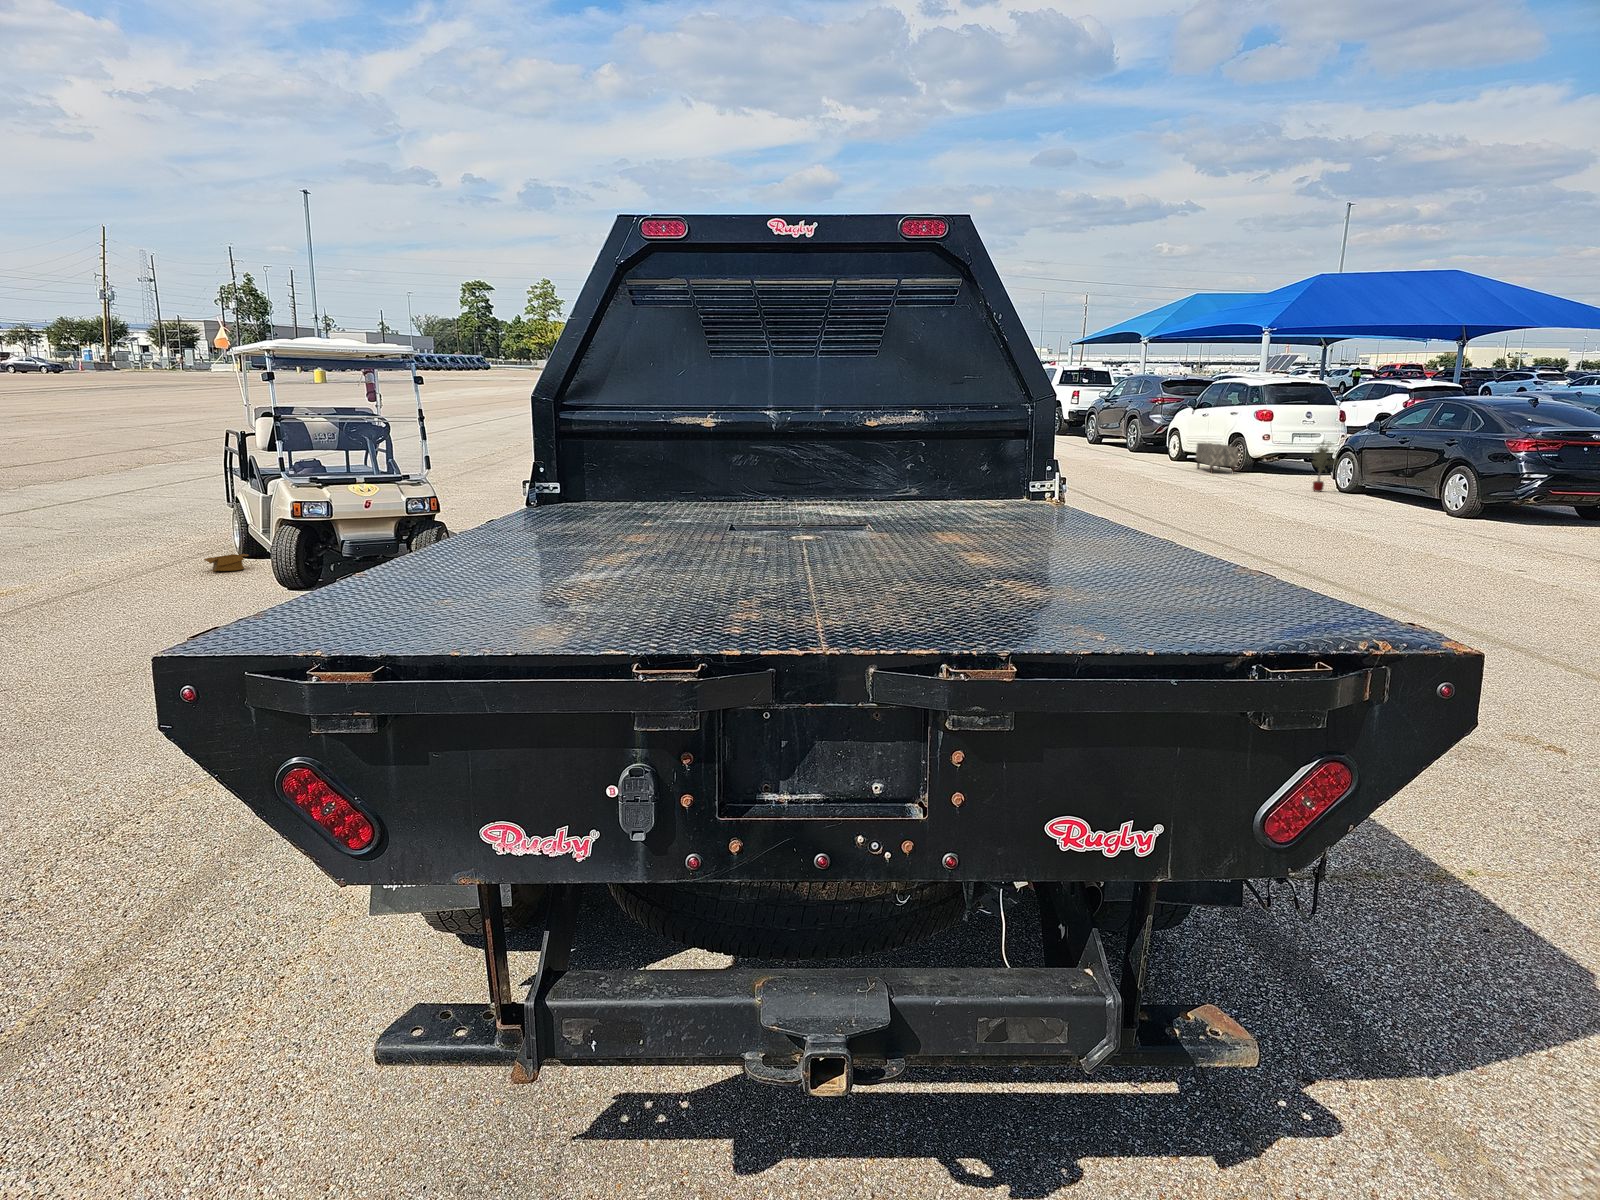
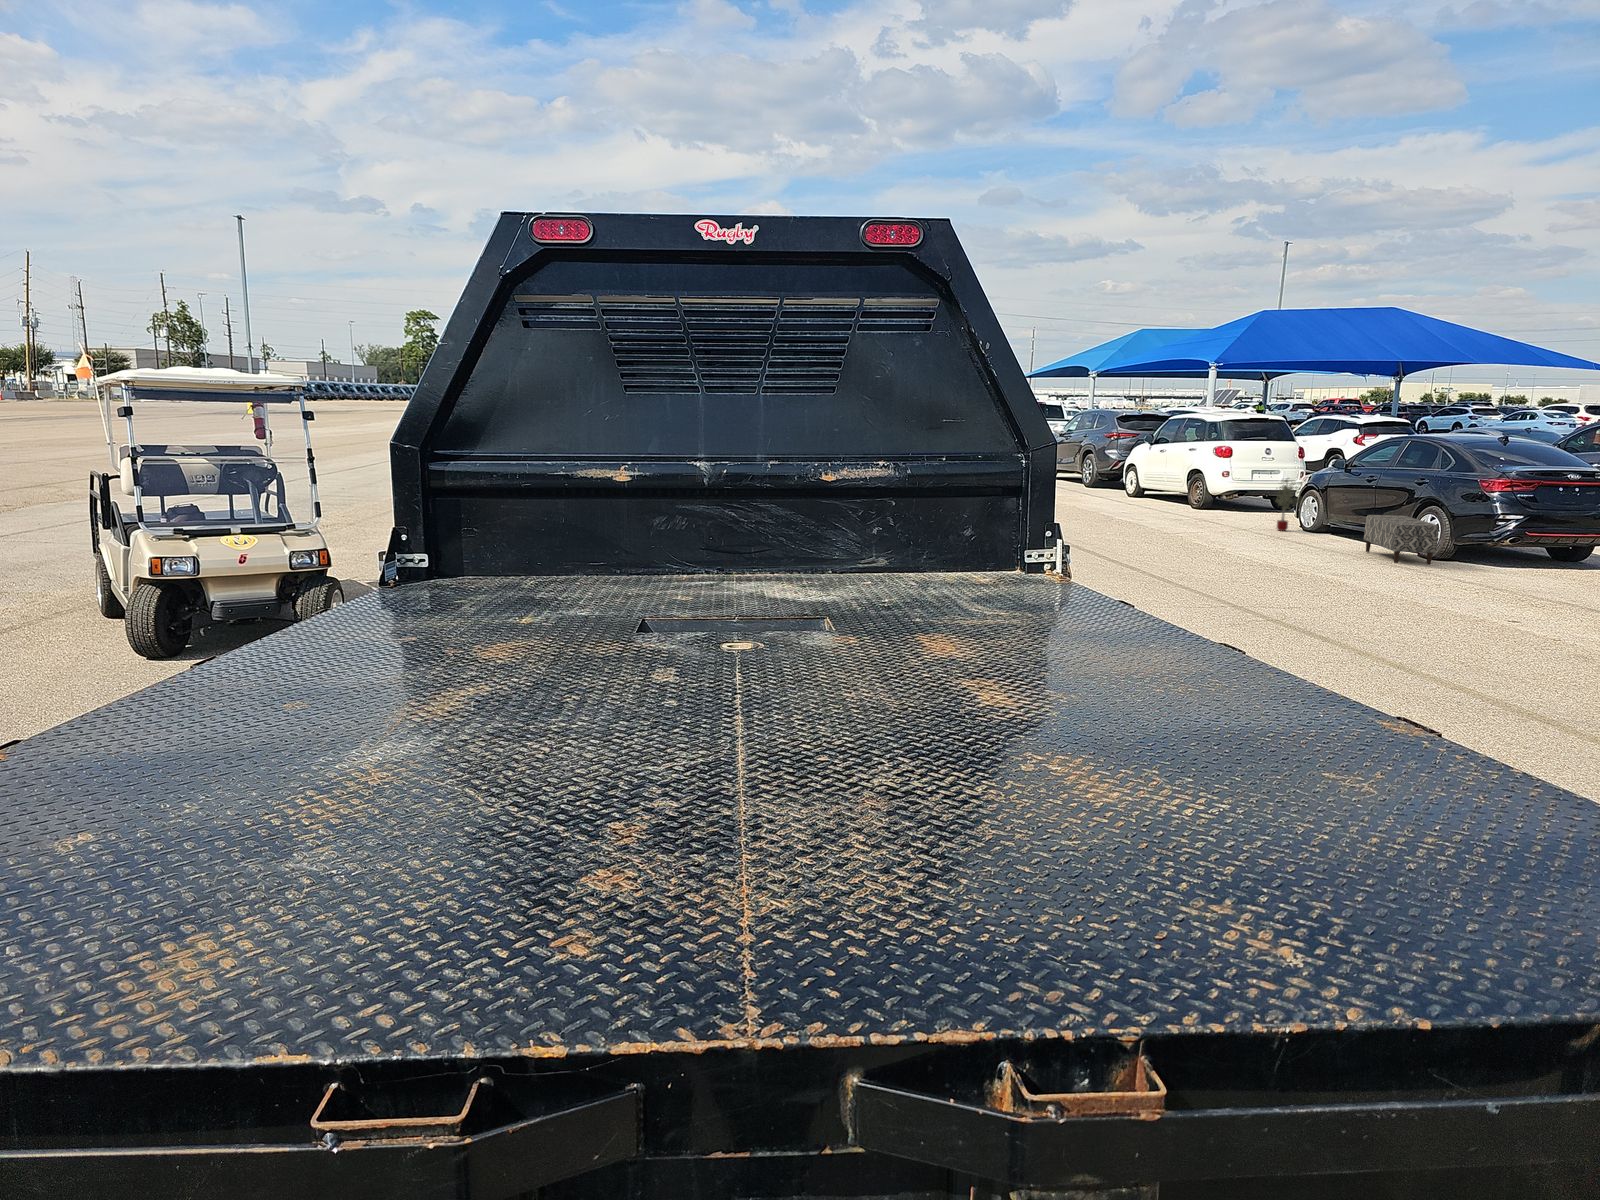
bench: present [1196,443,1238,474] -> present [1364,515,1439,564]
cardboard box: present [204,554,249,572] -> none [55,613,109,635]

